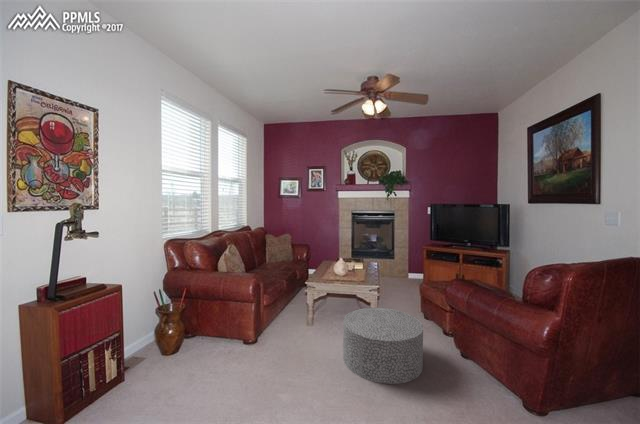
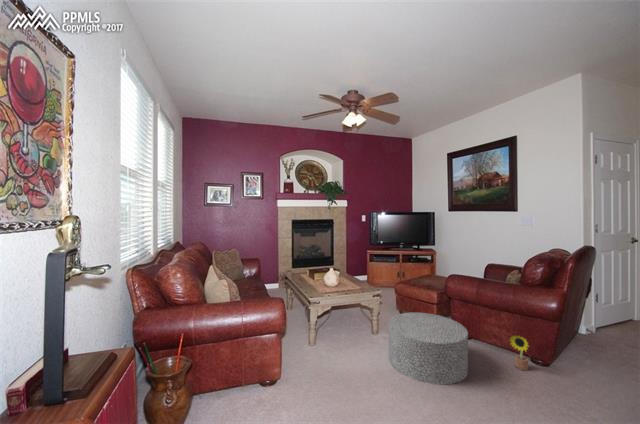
decorative plant: none [471,353,497,401] -> present [510,335,528,370]

